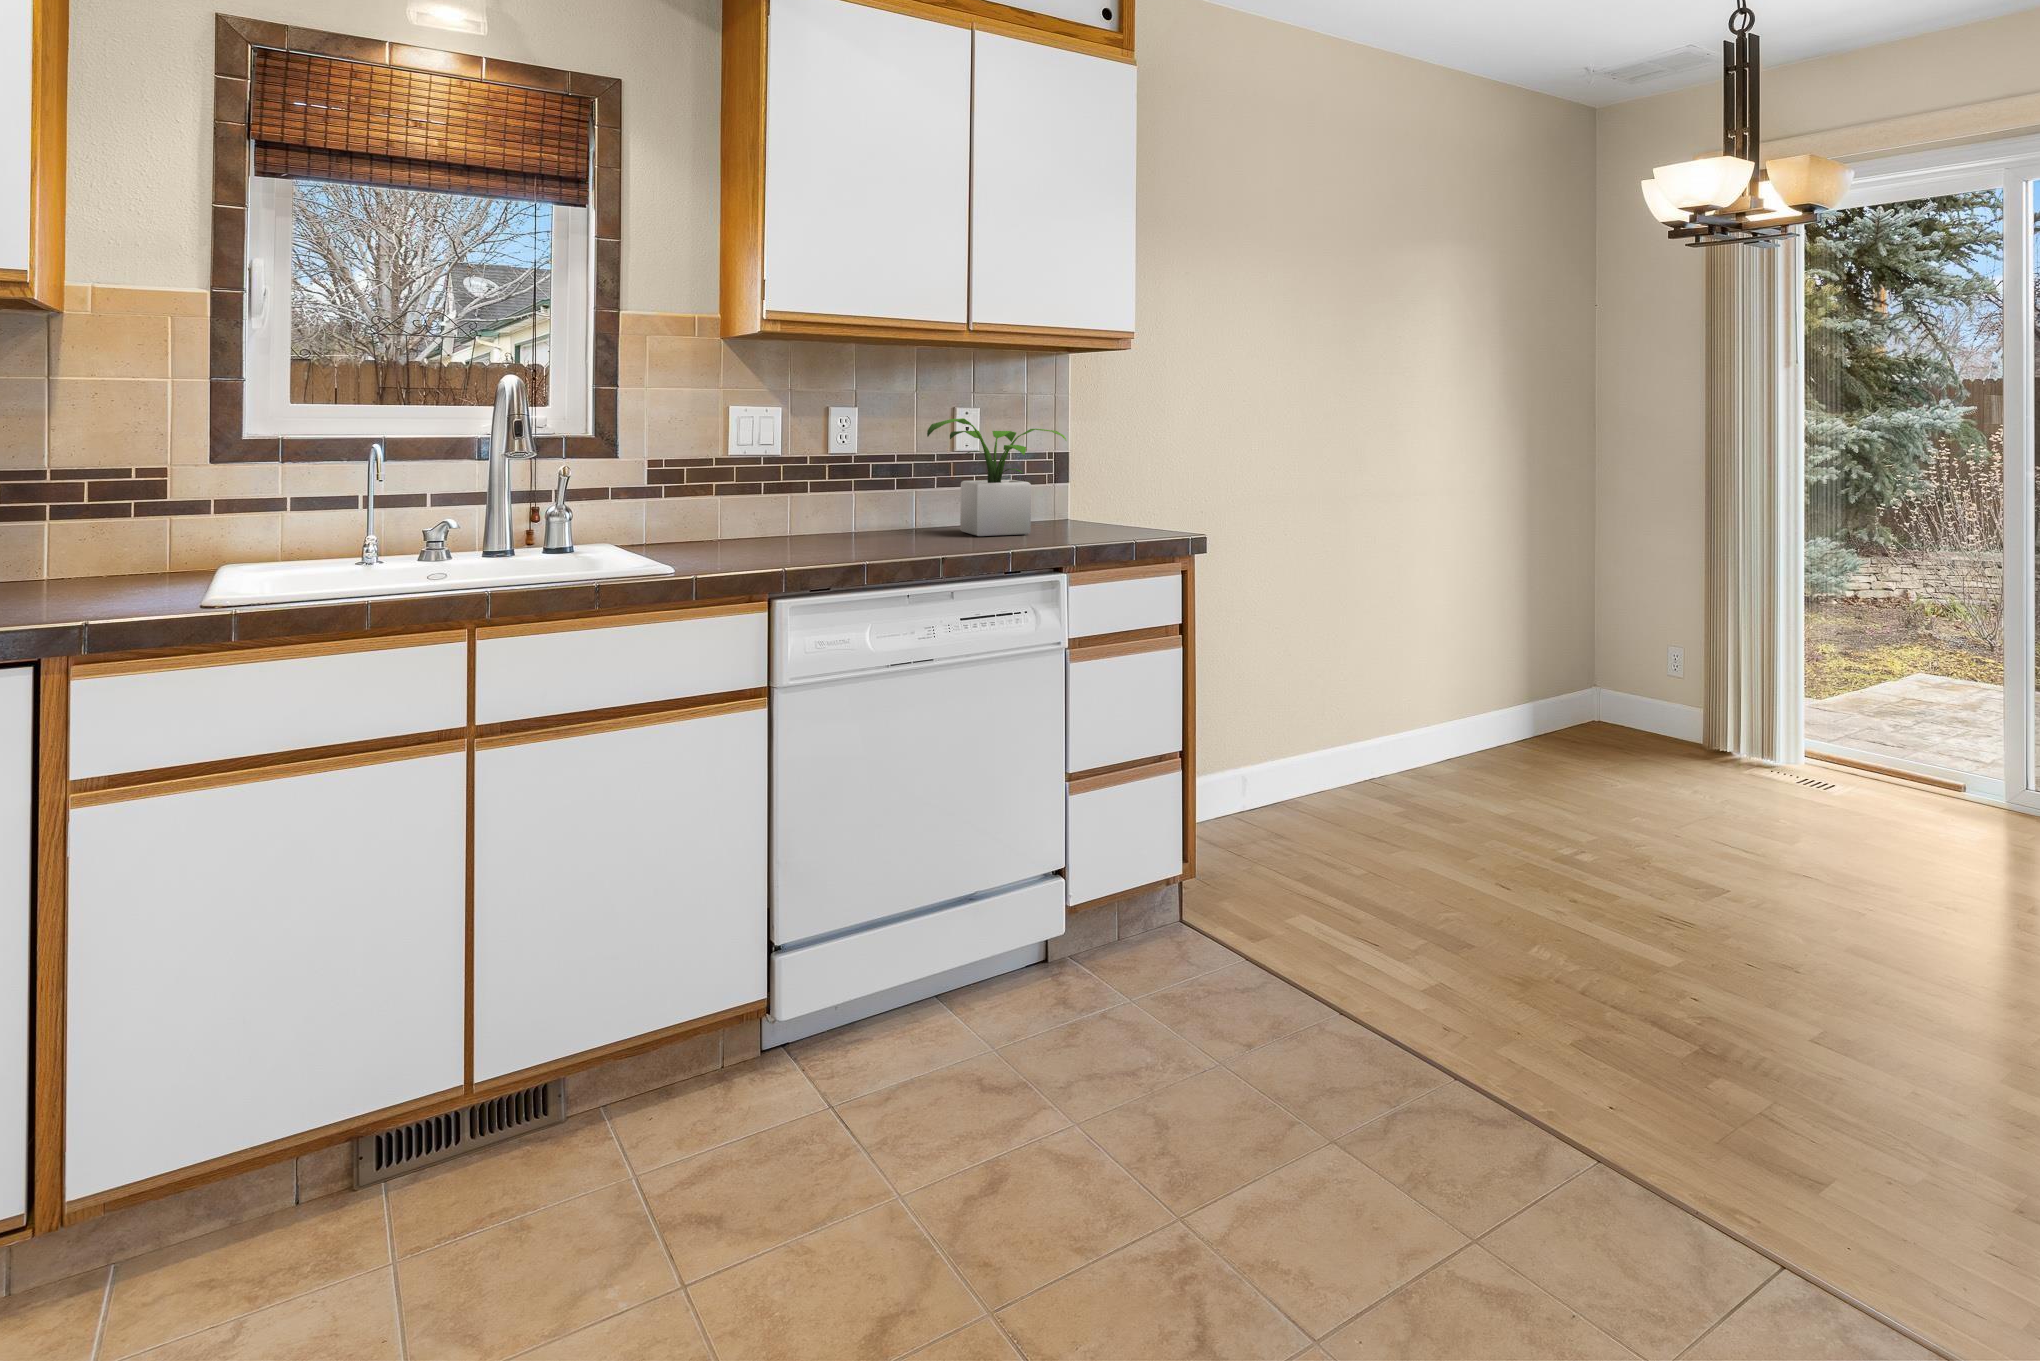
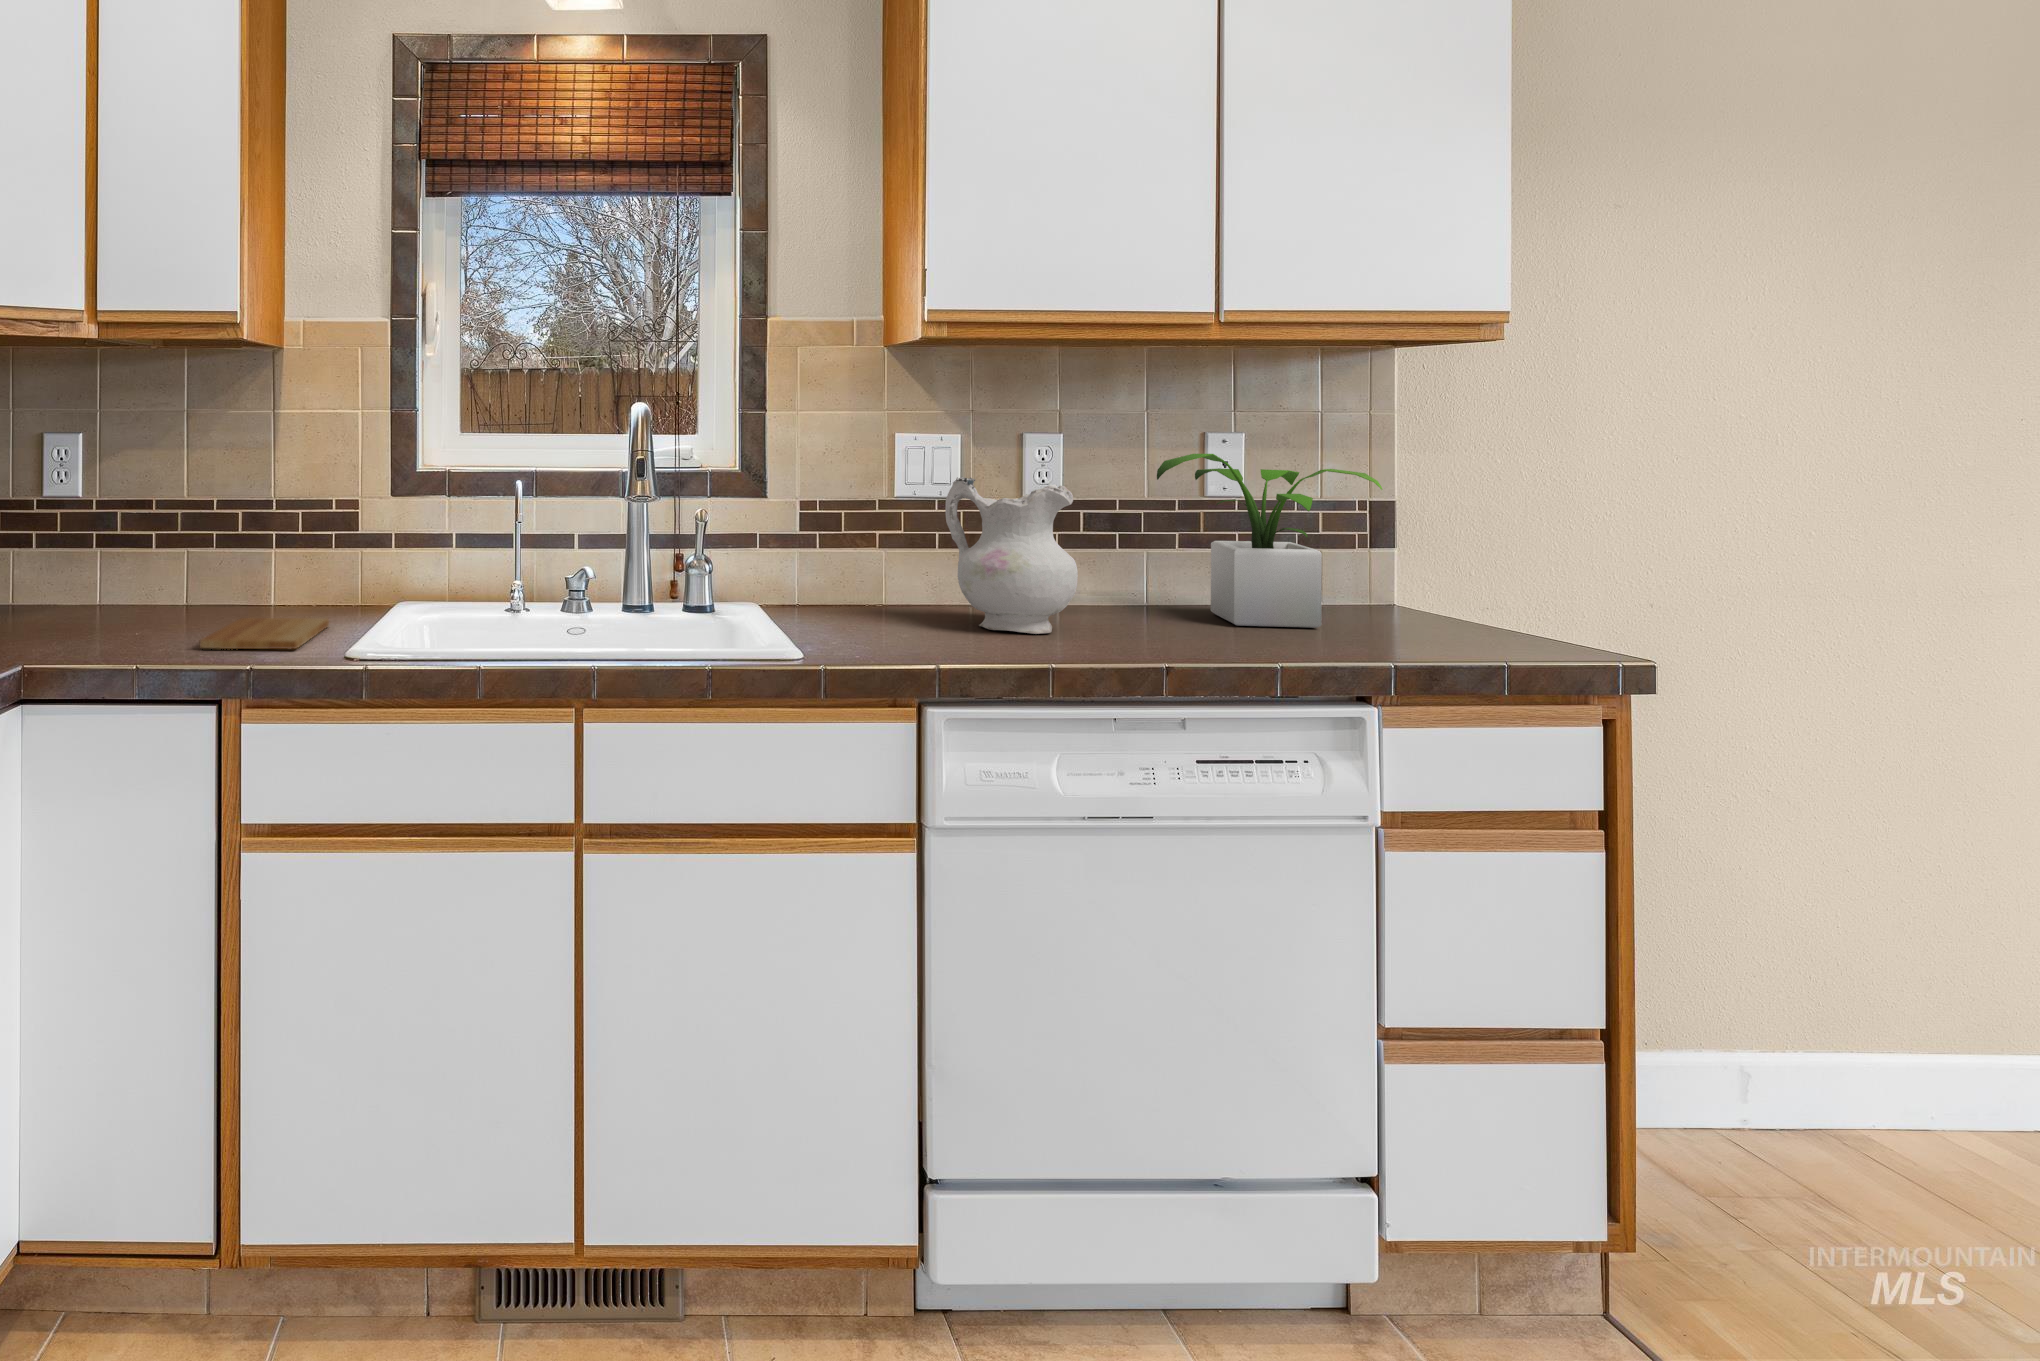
ceramic pitcher: none [774,436,874,549] -> present [945,477,1078,634]
cutting board: none [20,581,162,612] -> present [200,618,329,649]

